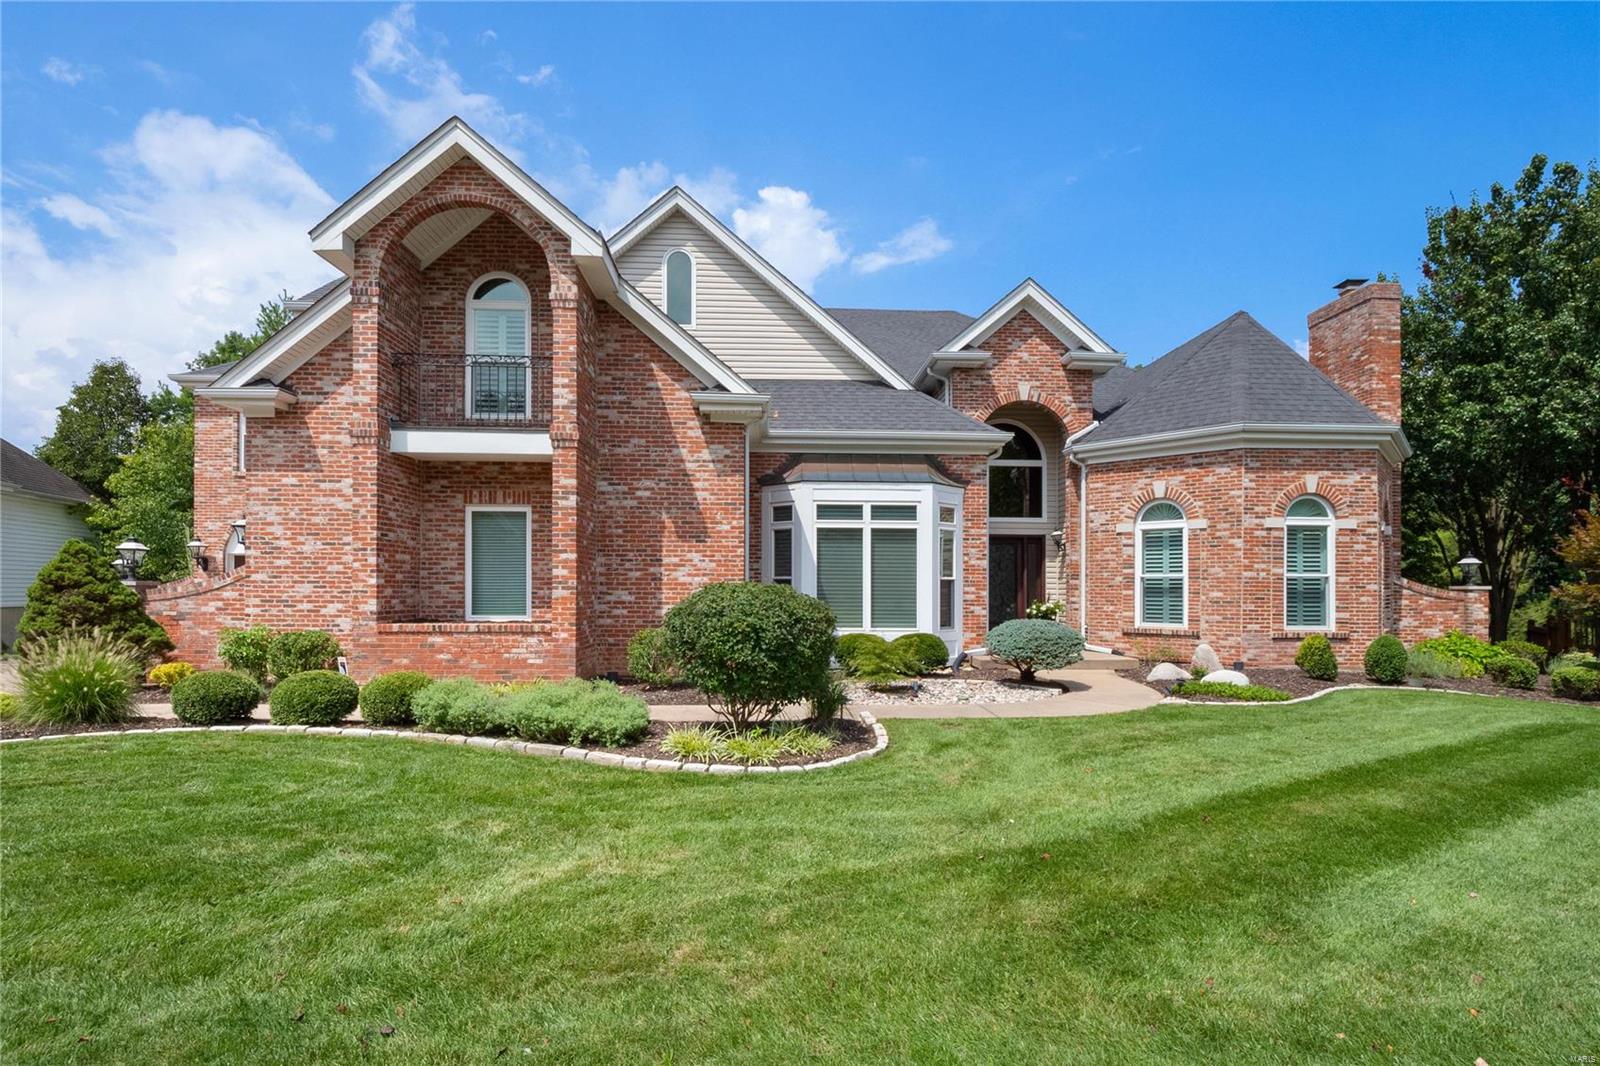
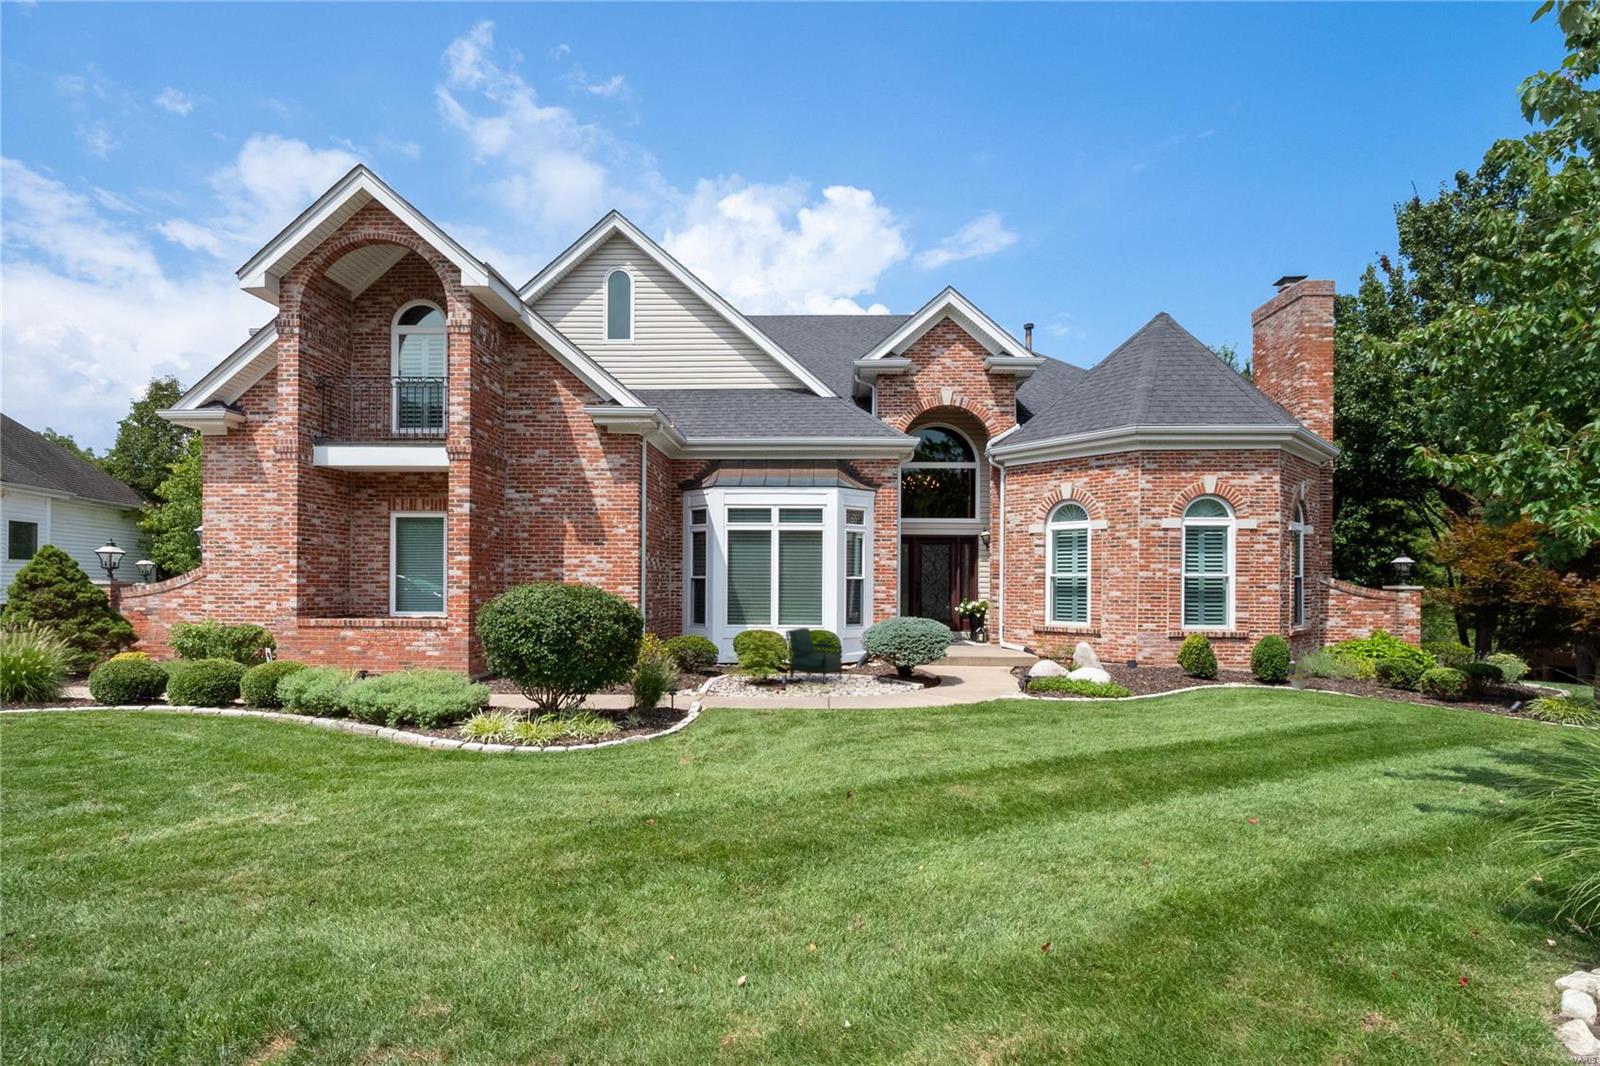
chair: none [918,631,973,690] -> present [786,628,842,684]

